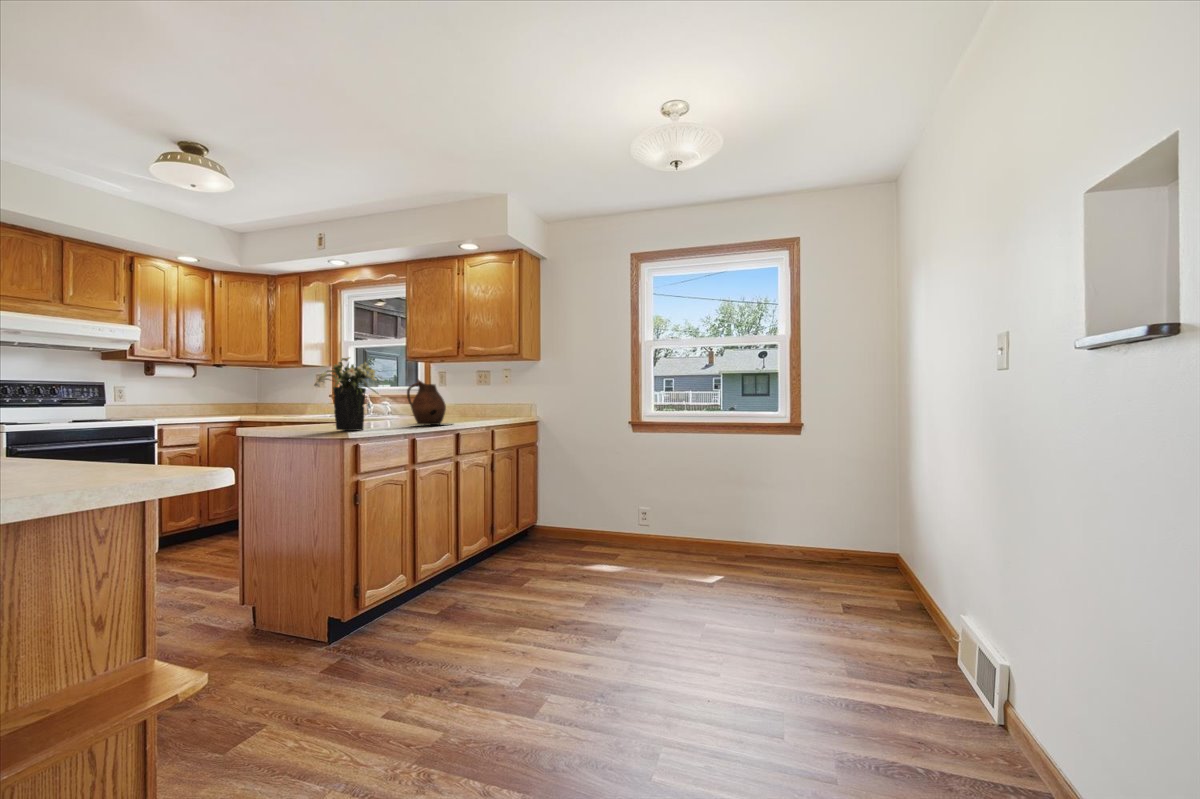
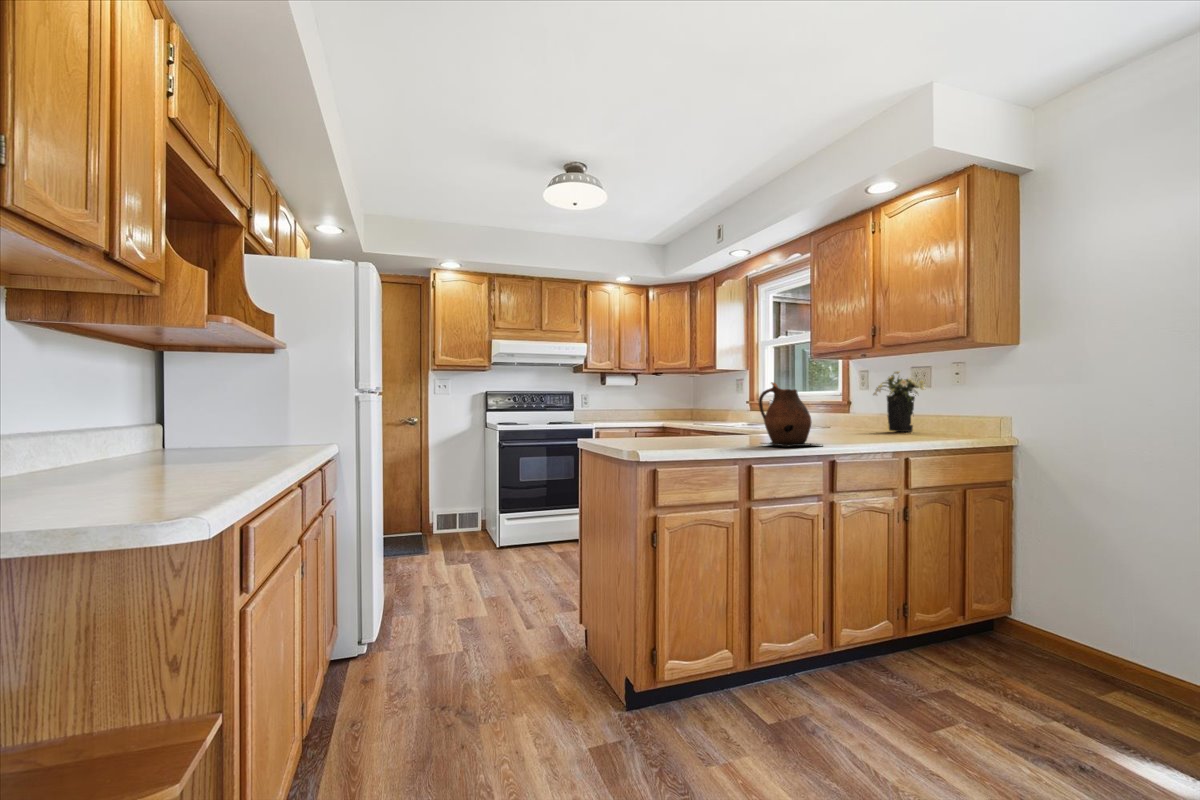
flower arrangement: present [314,357,377,431] -> present [873,371,925,432]

